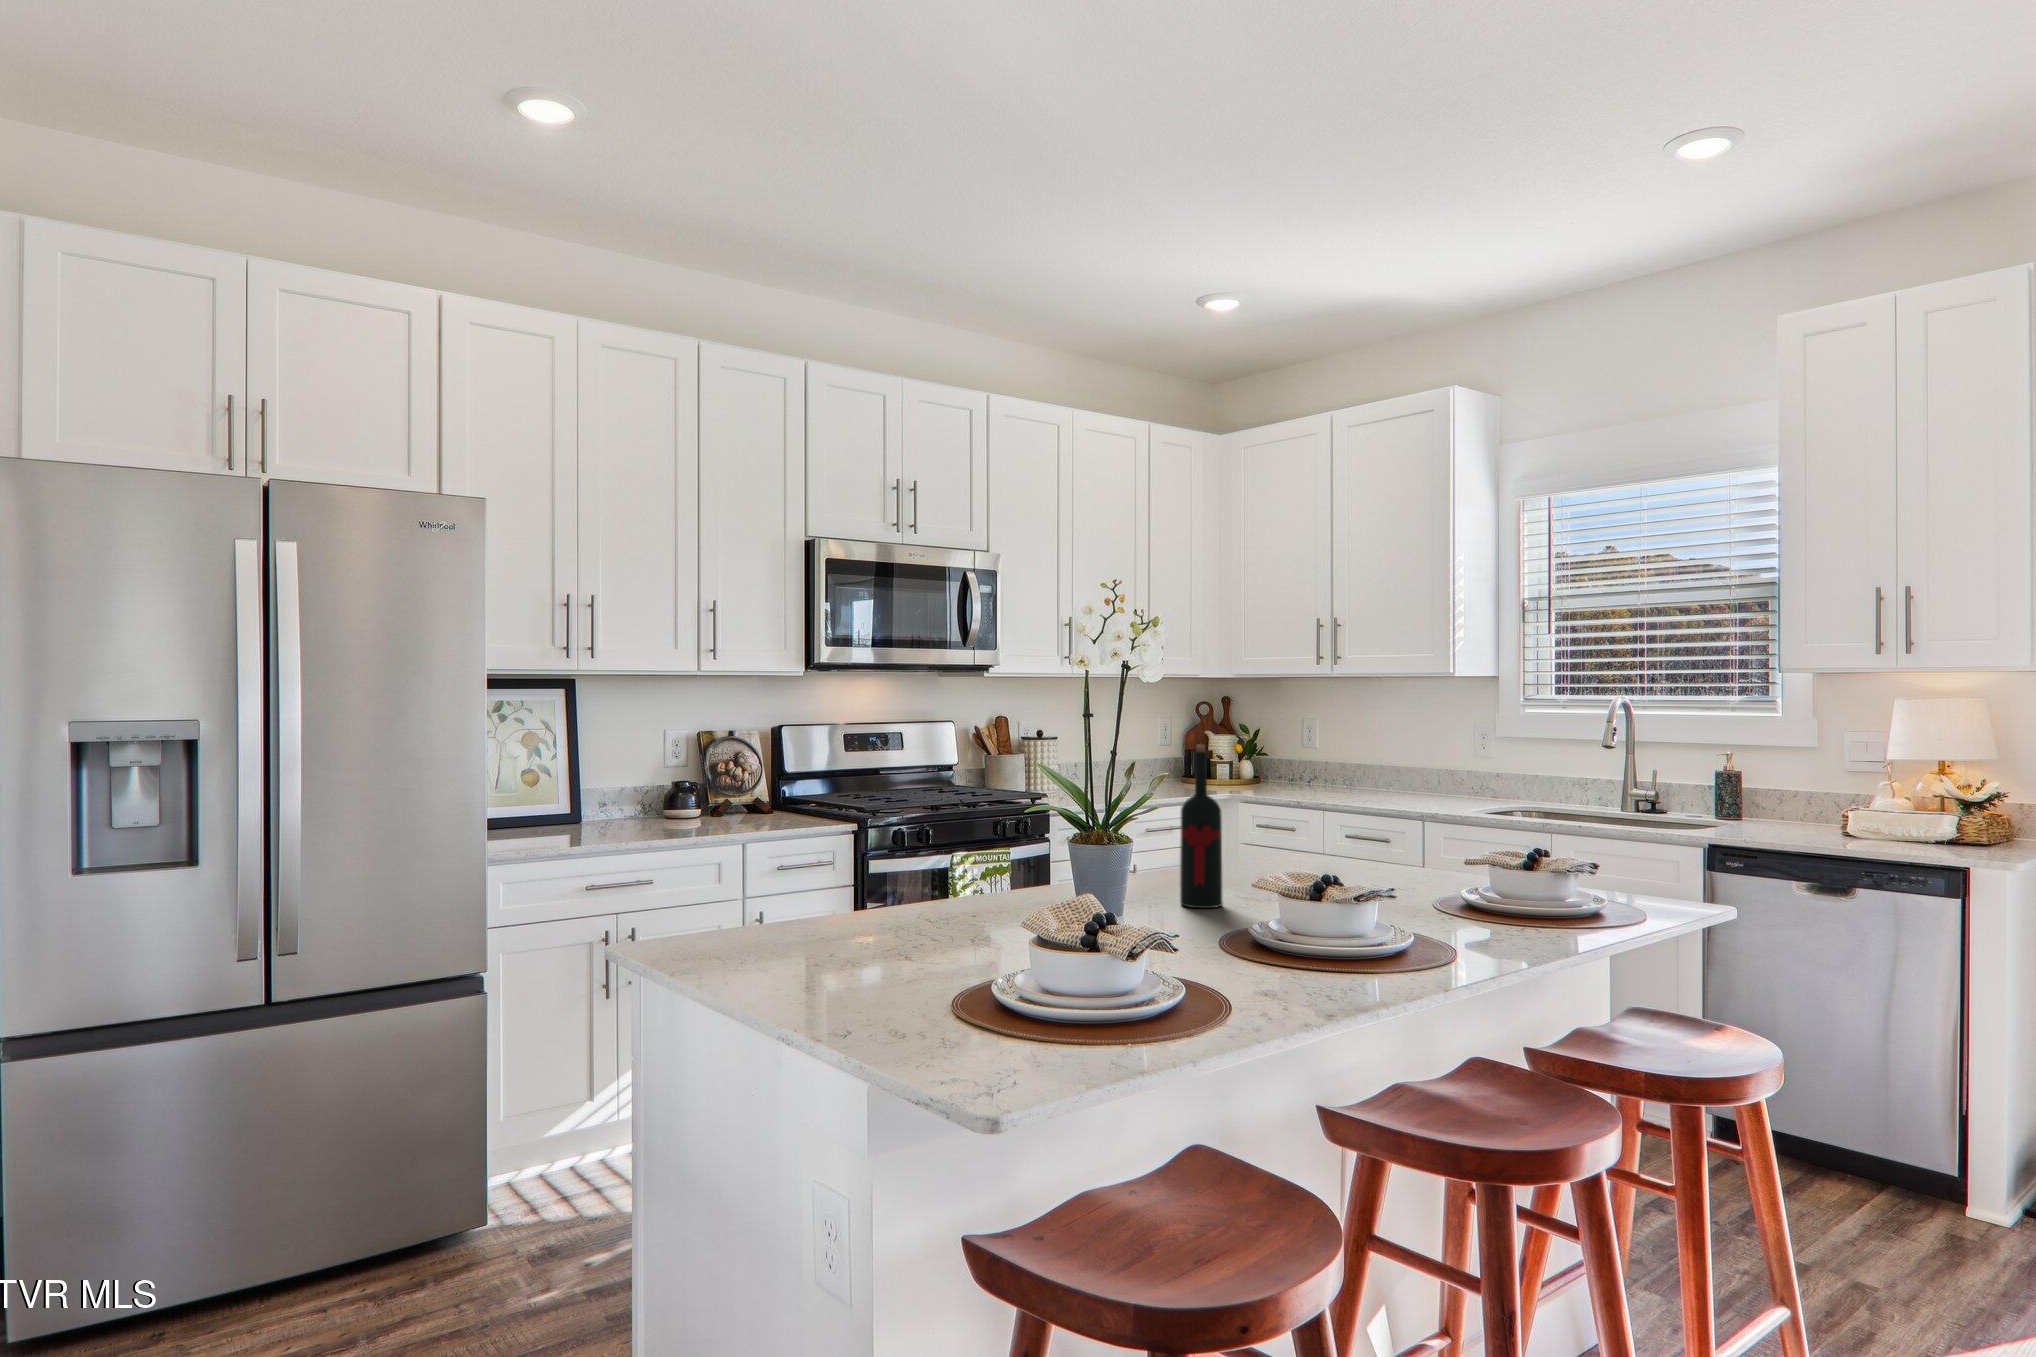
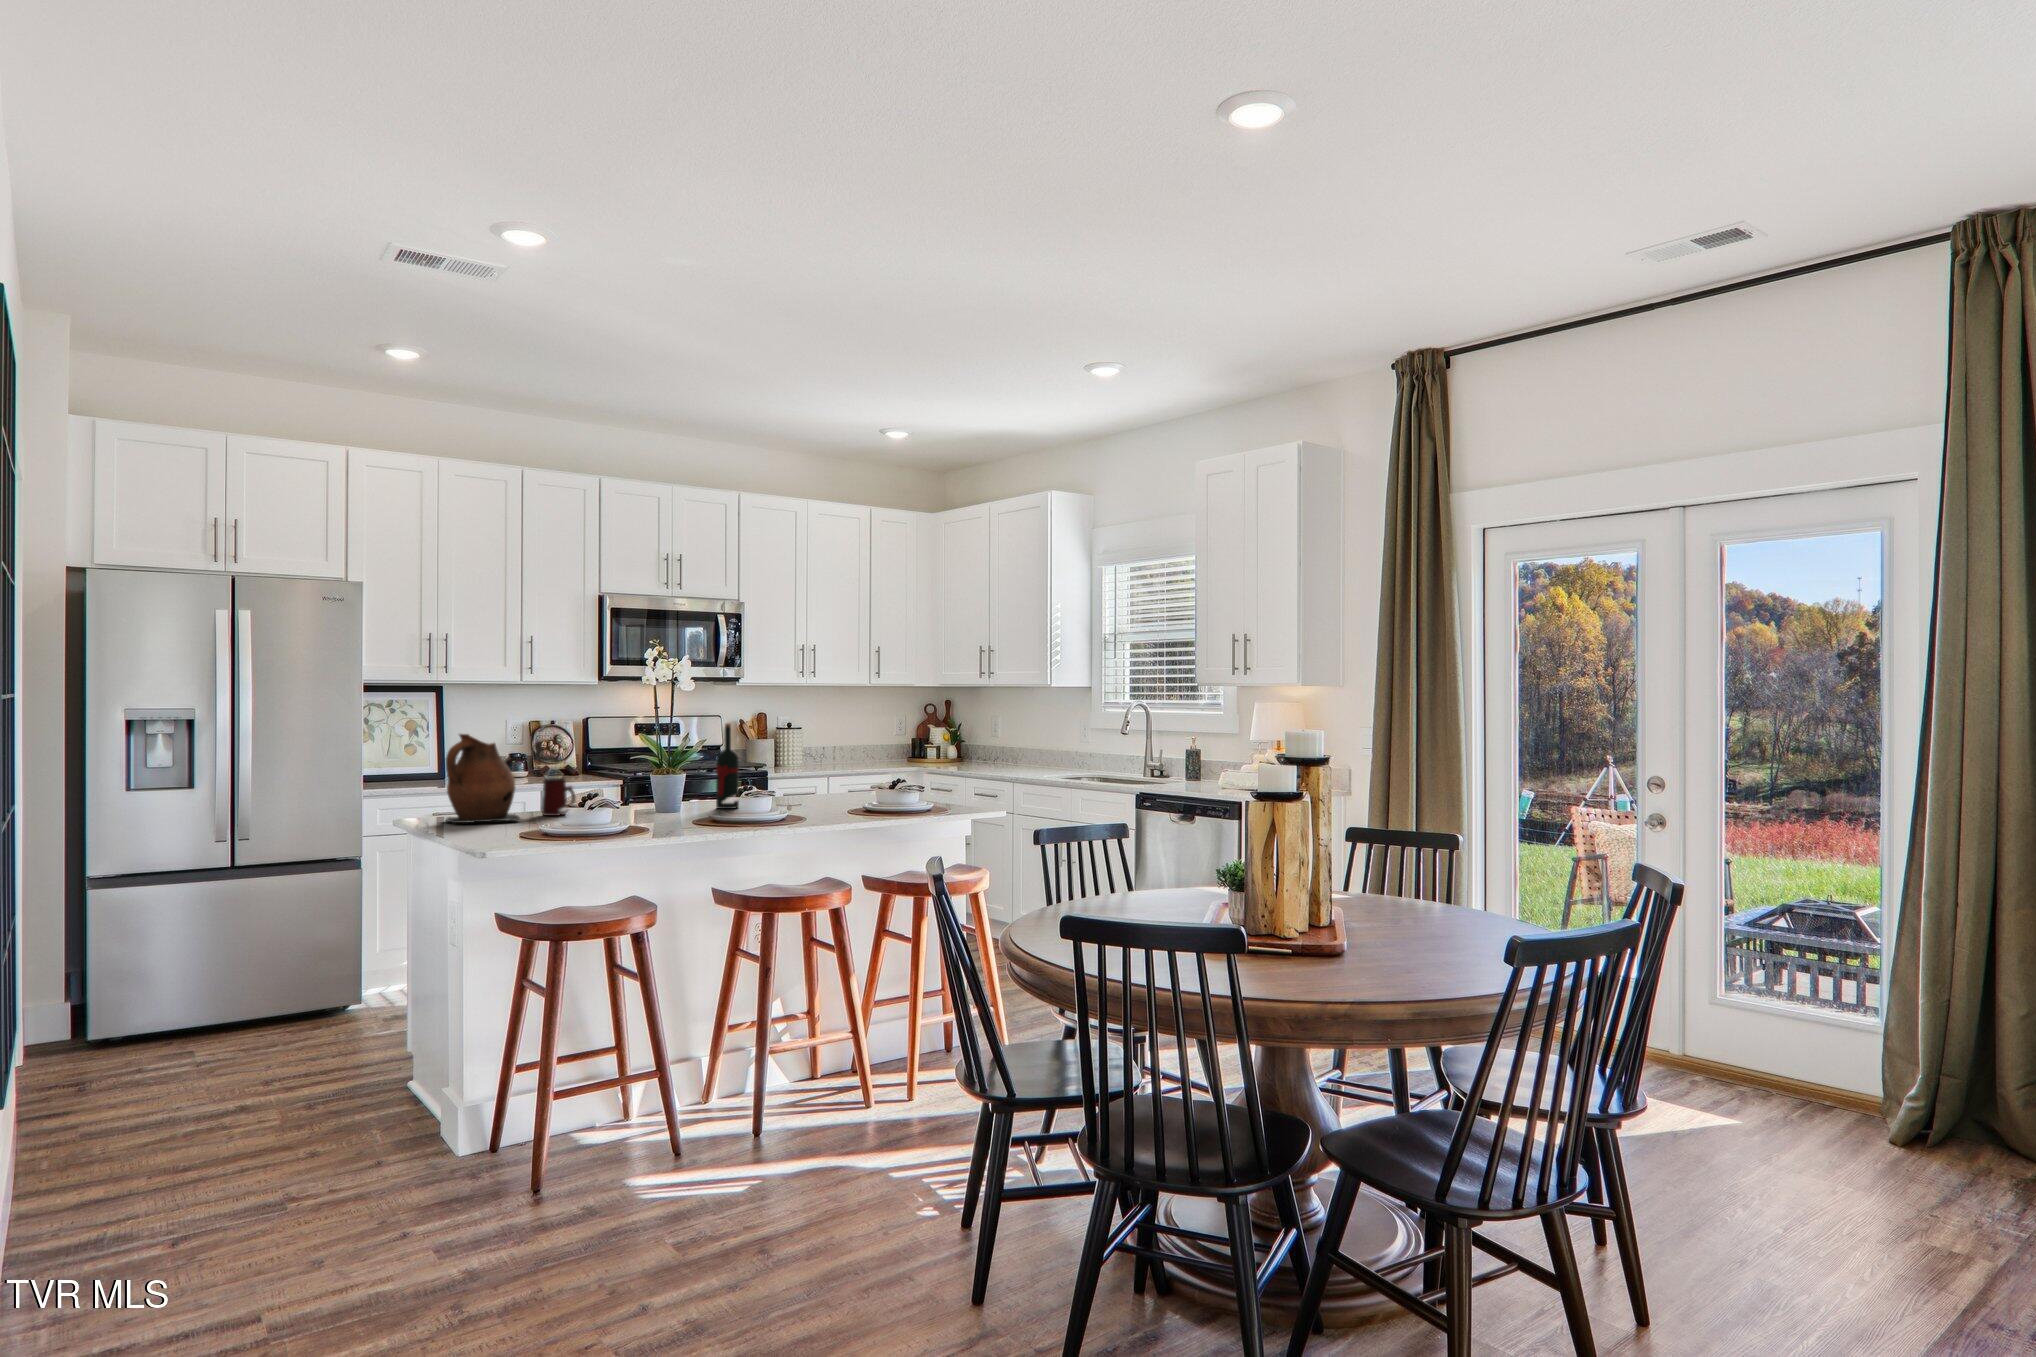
ceramic pitcher: none [719,777,890,973] -> present [446,734,520,823]
mug: none [890,858,956,936] -> present [541,778,576,816]

